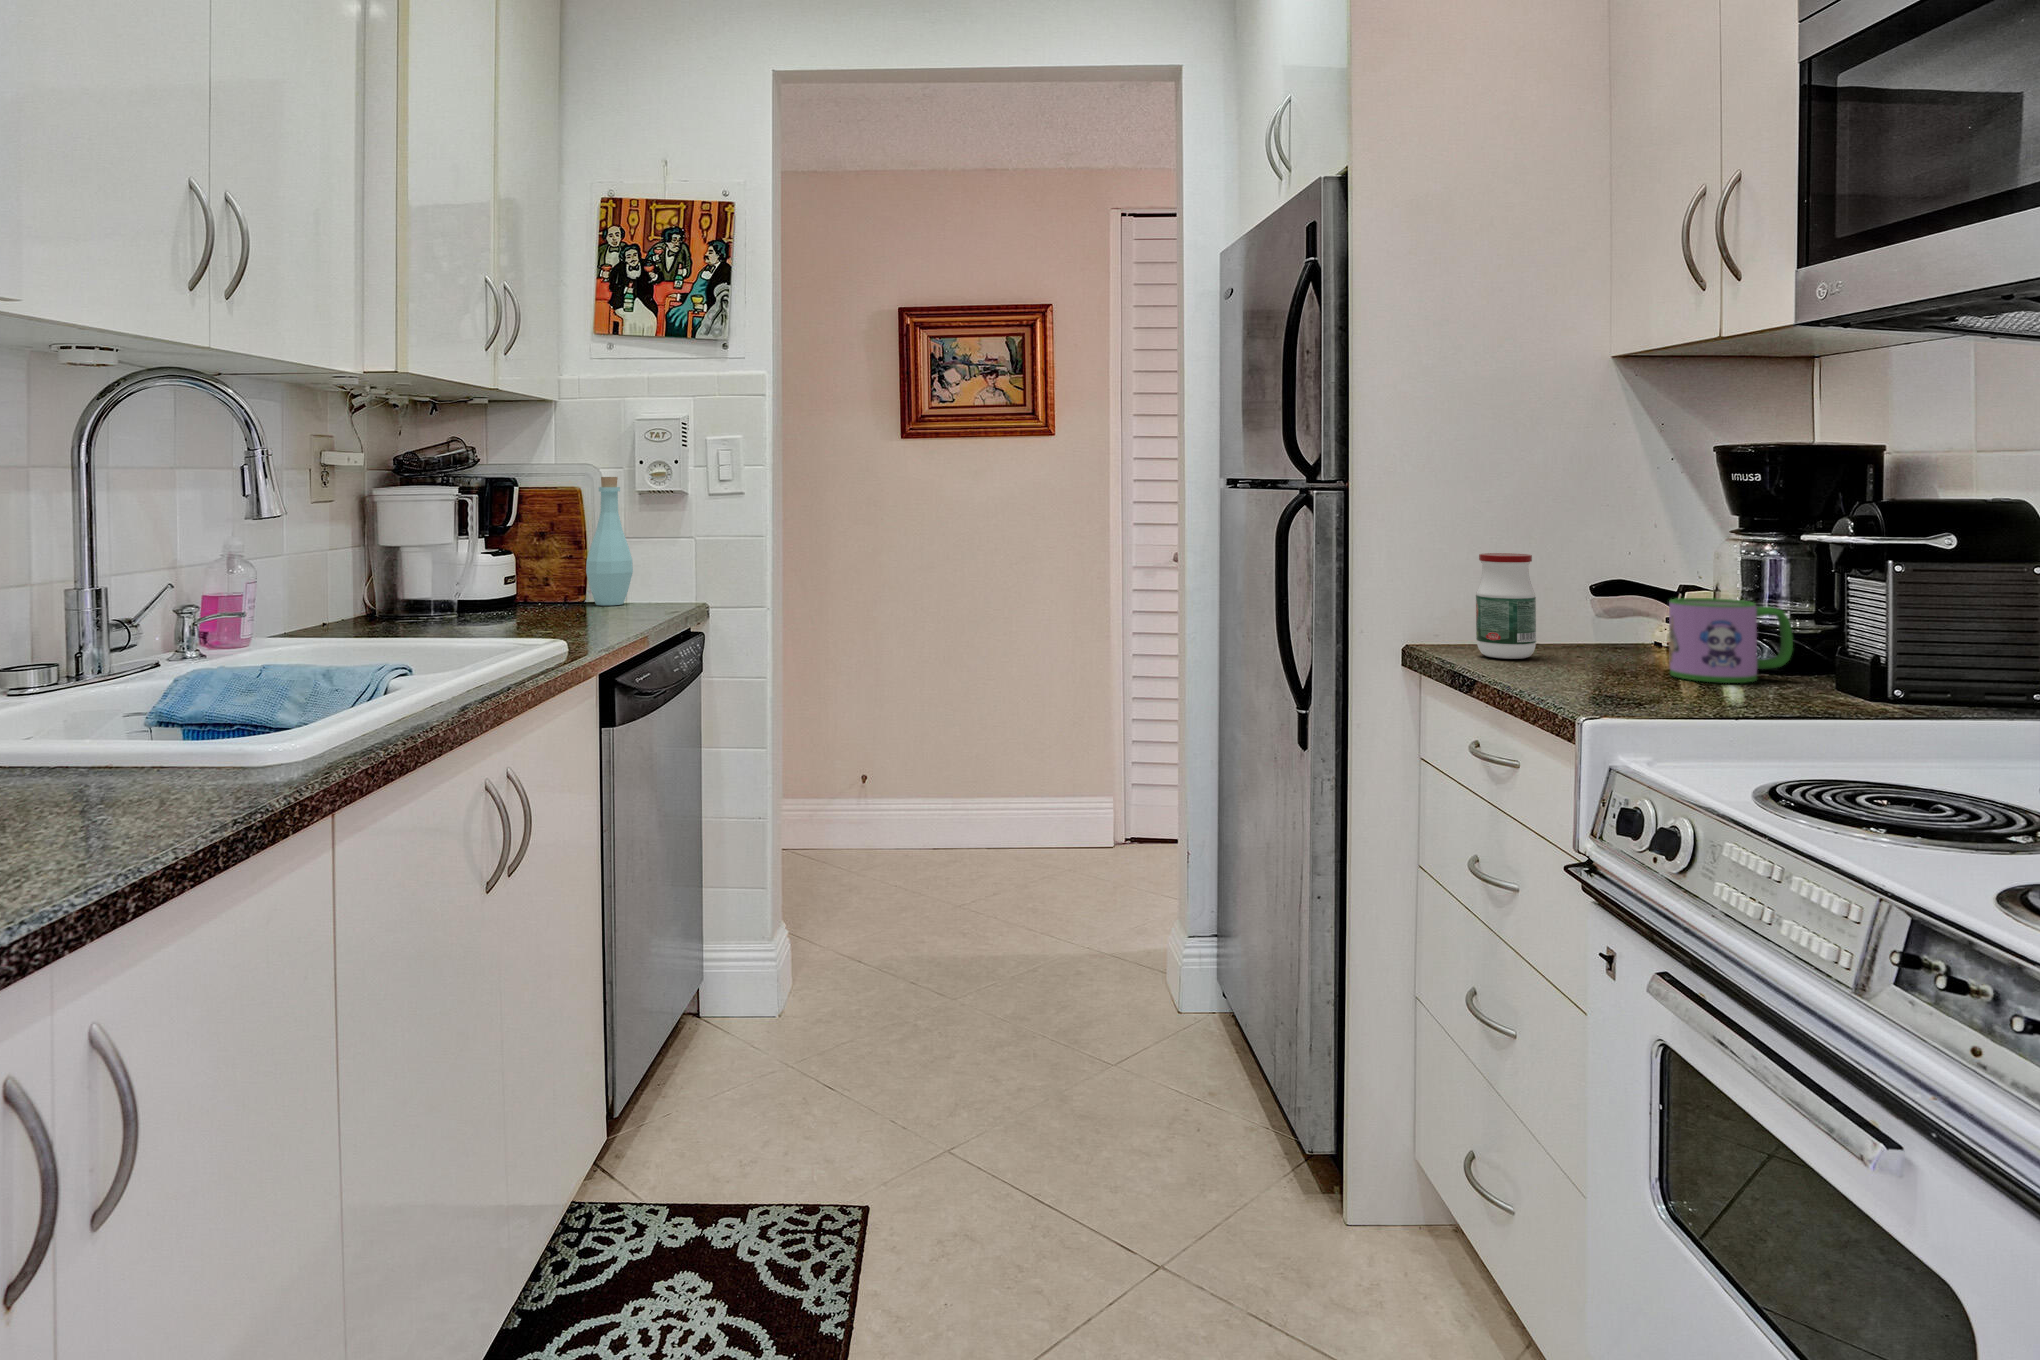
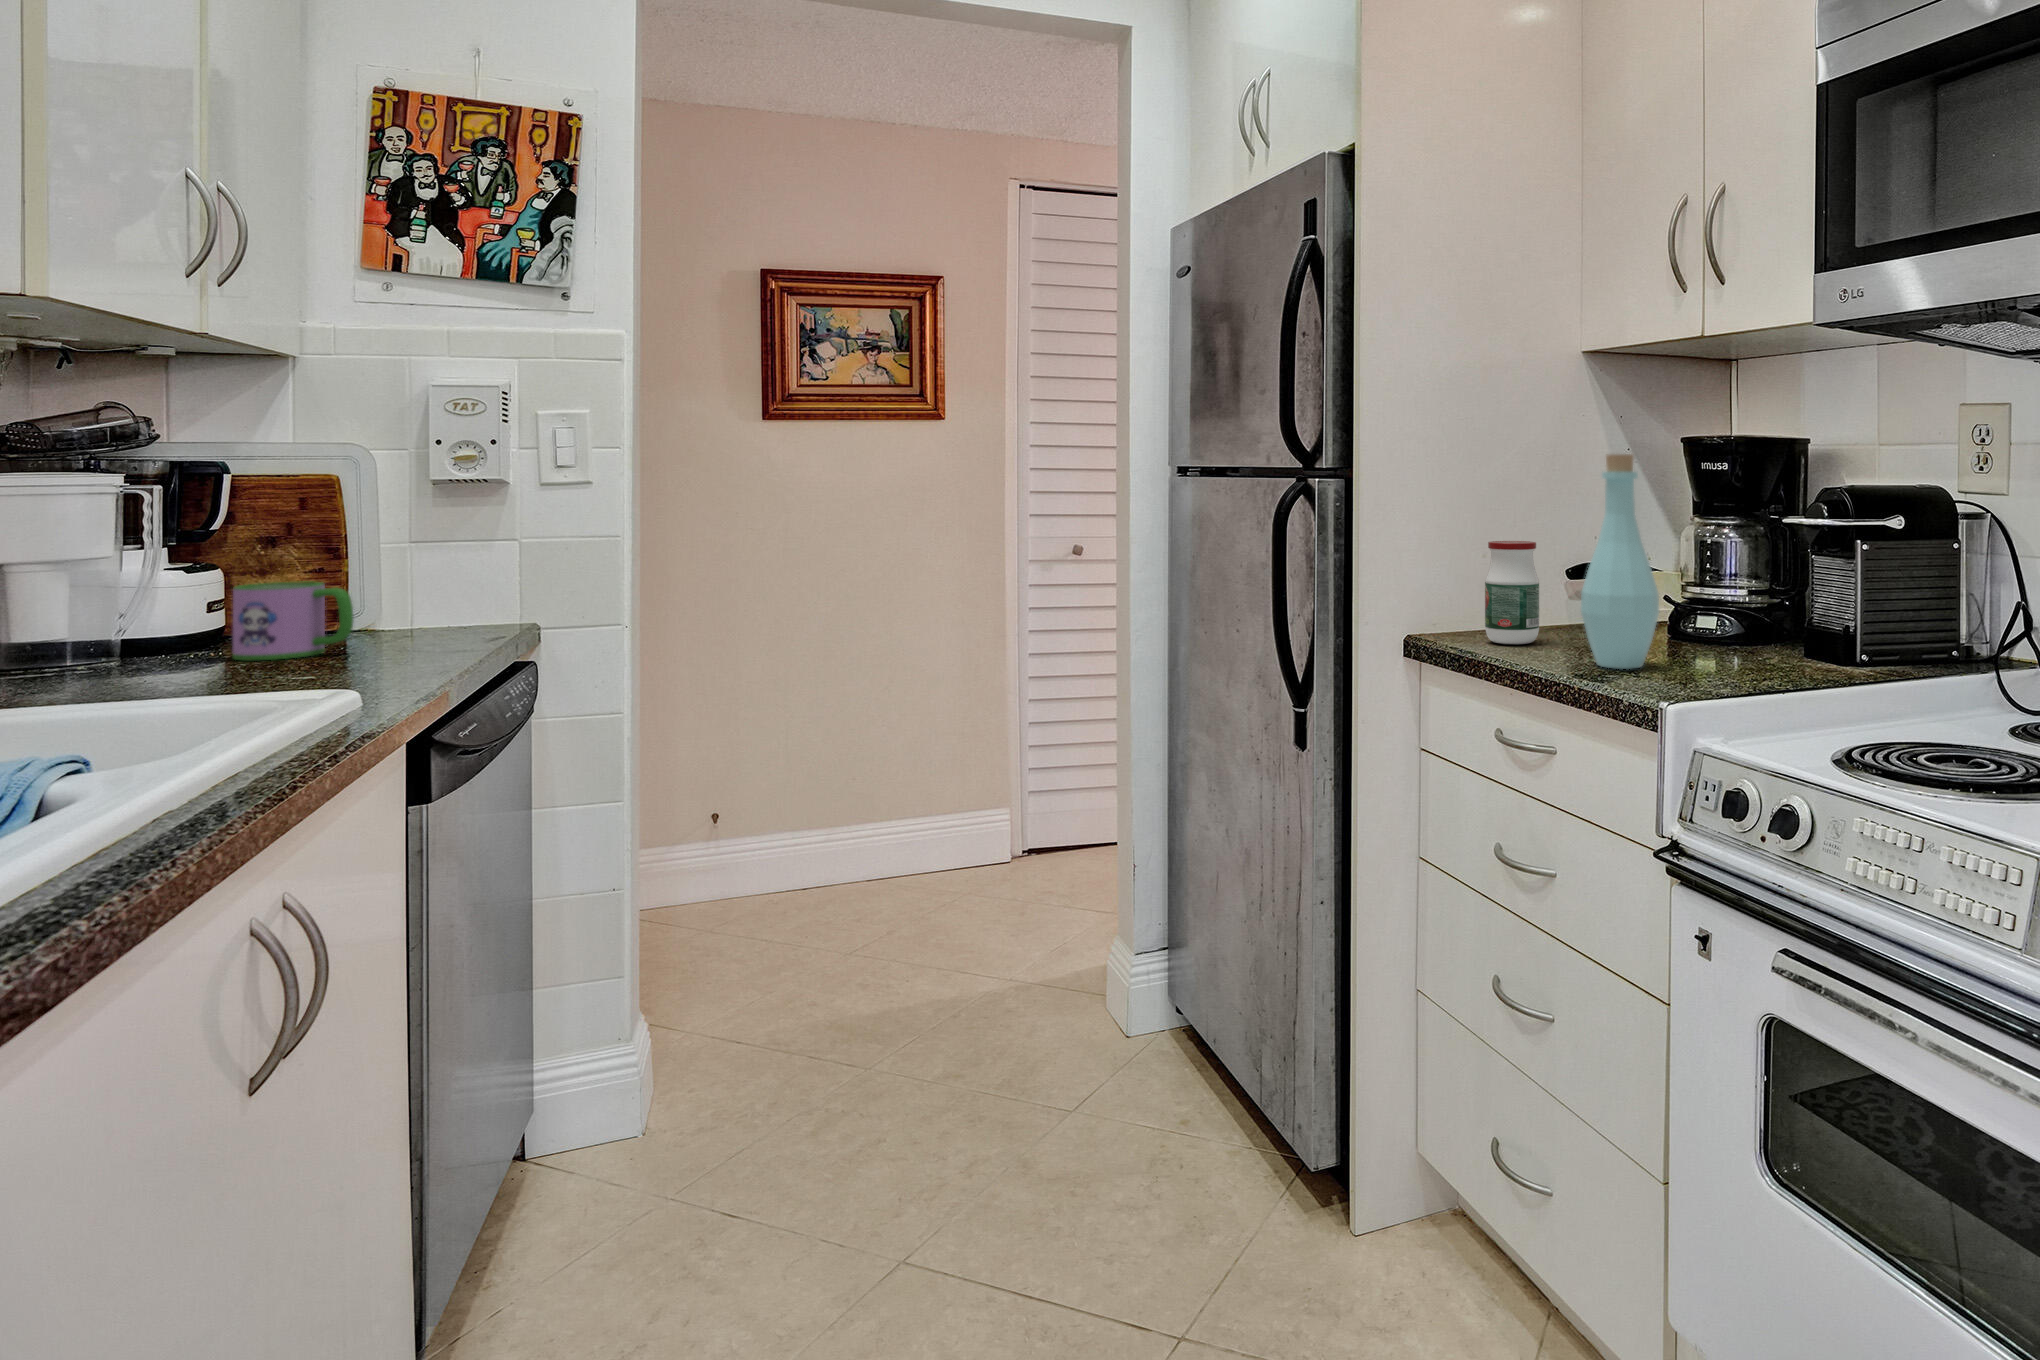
bottle: present [586,477,633,605] -> present [1581,454,1659,669]
mug: present [1669,598,1793,683] -> present [233,581,353,660]

